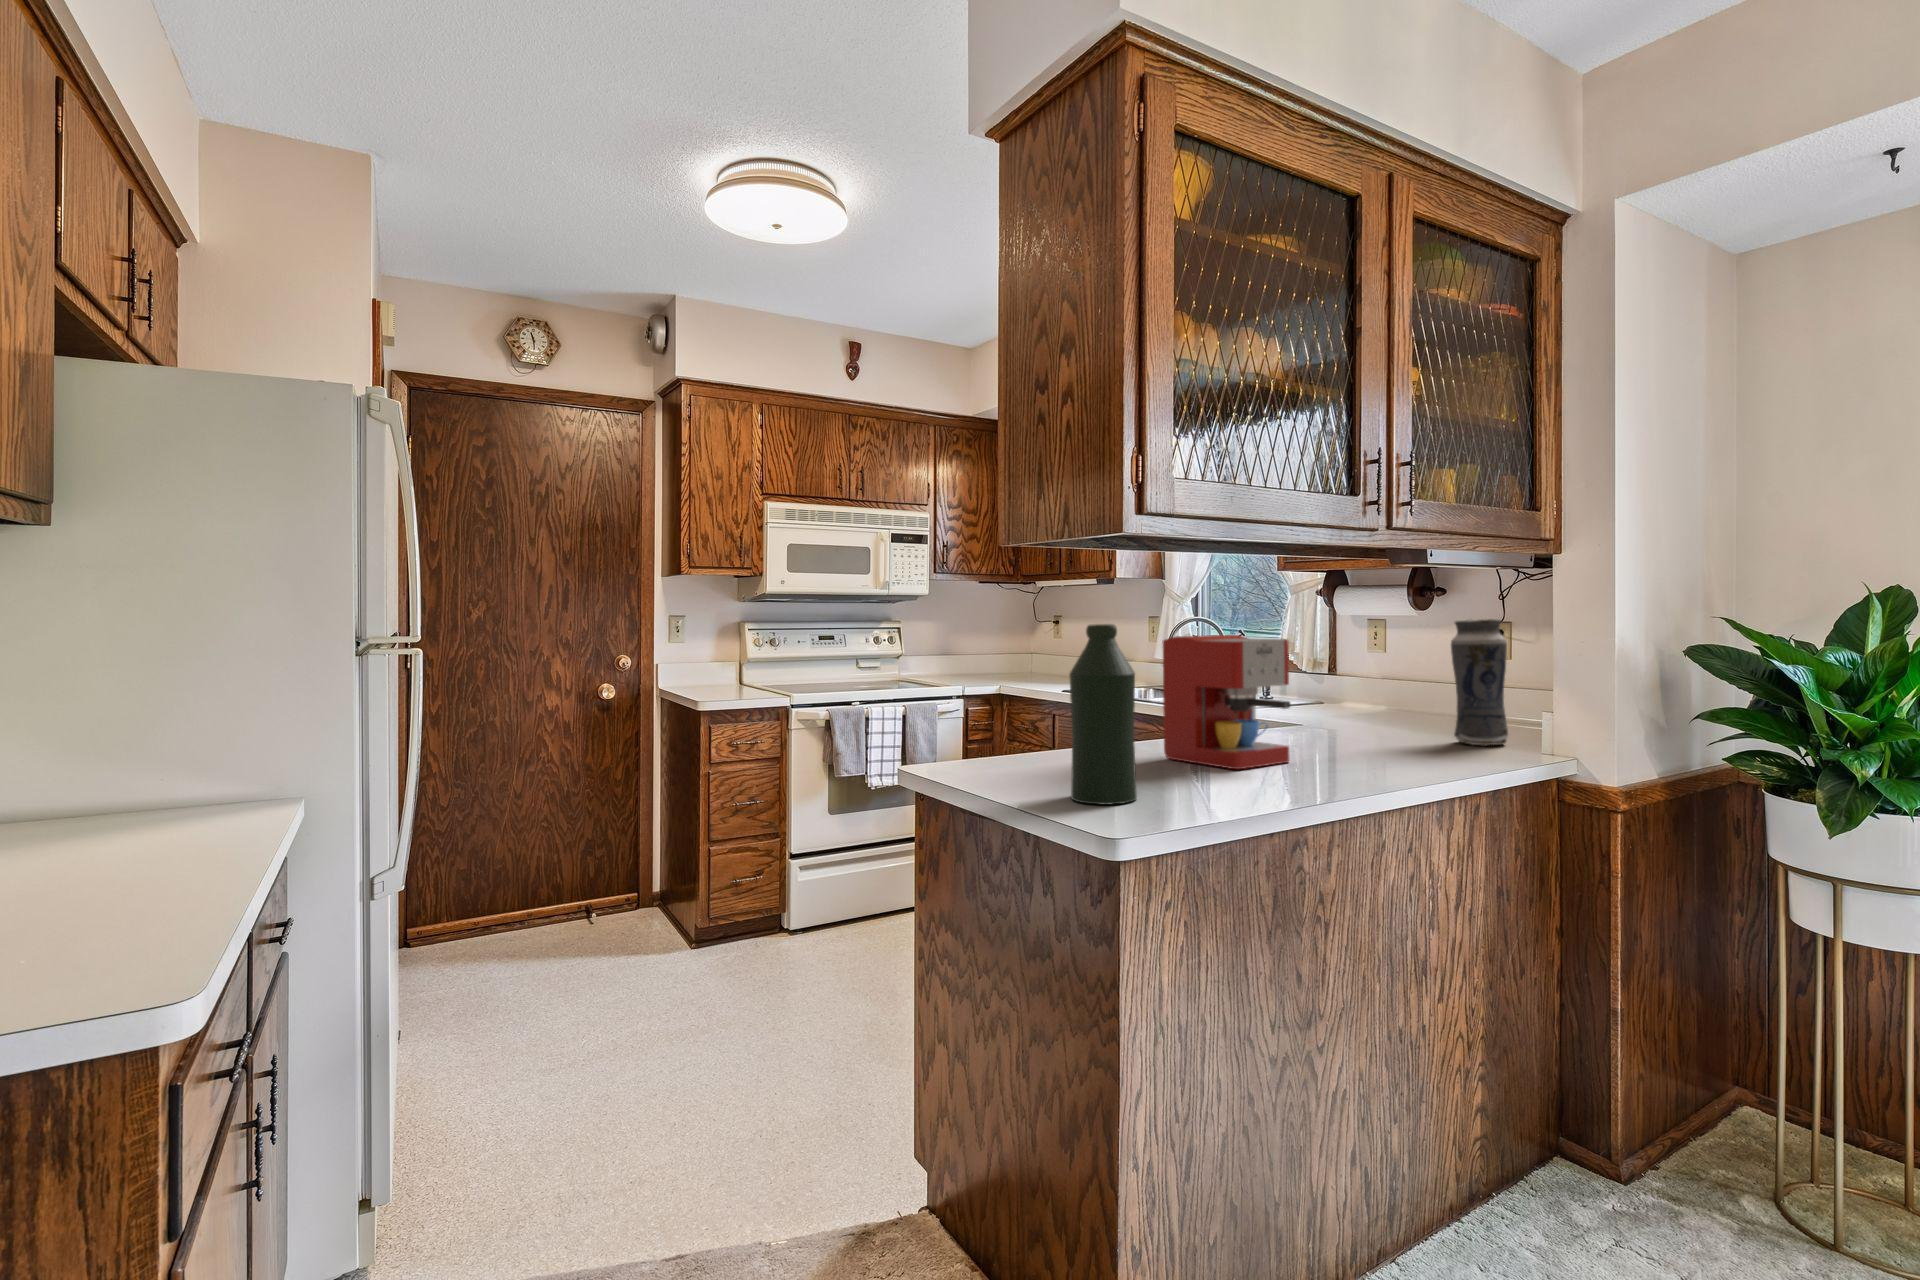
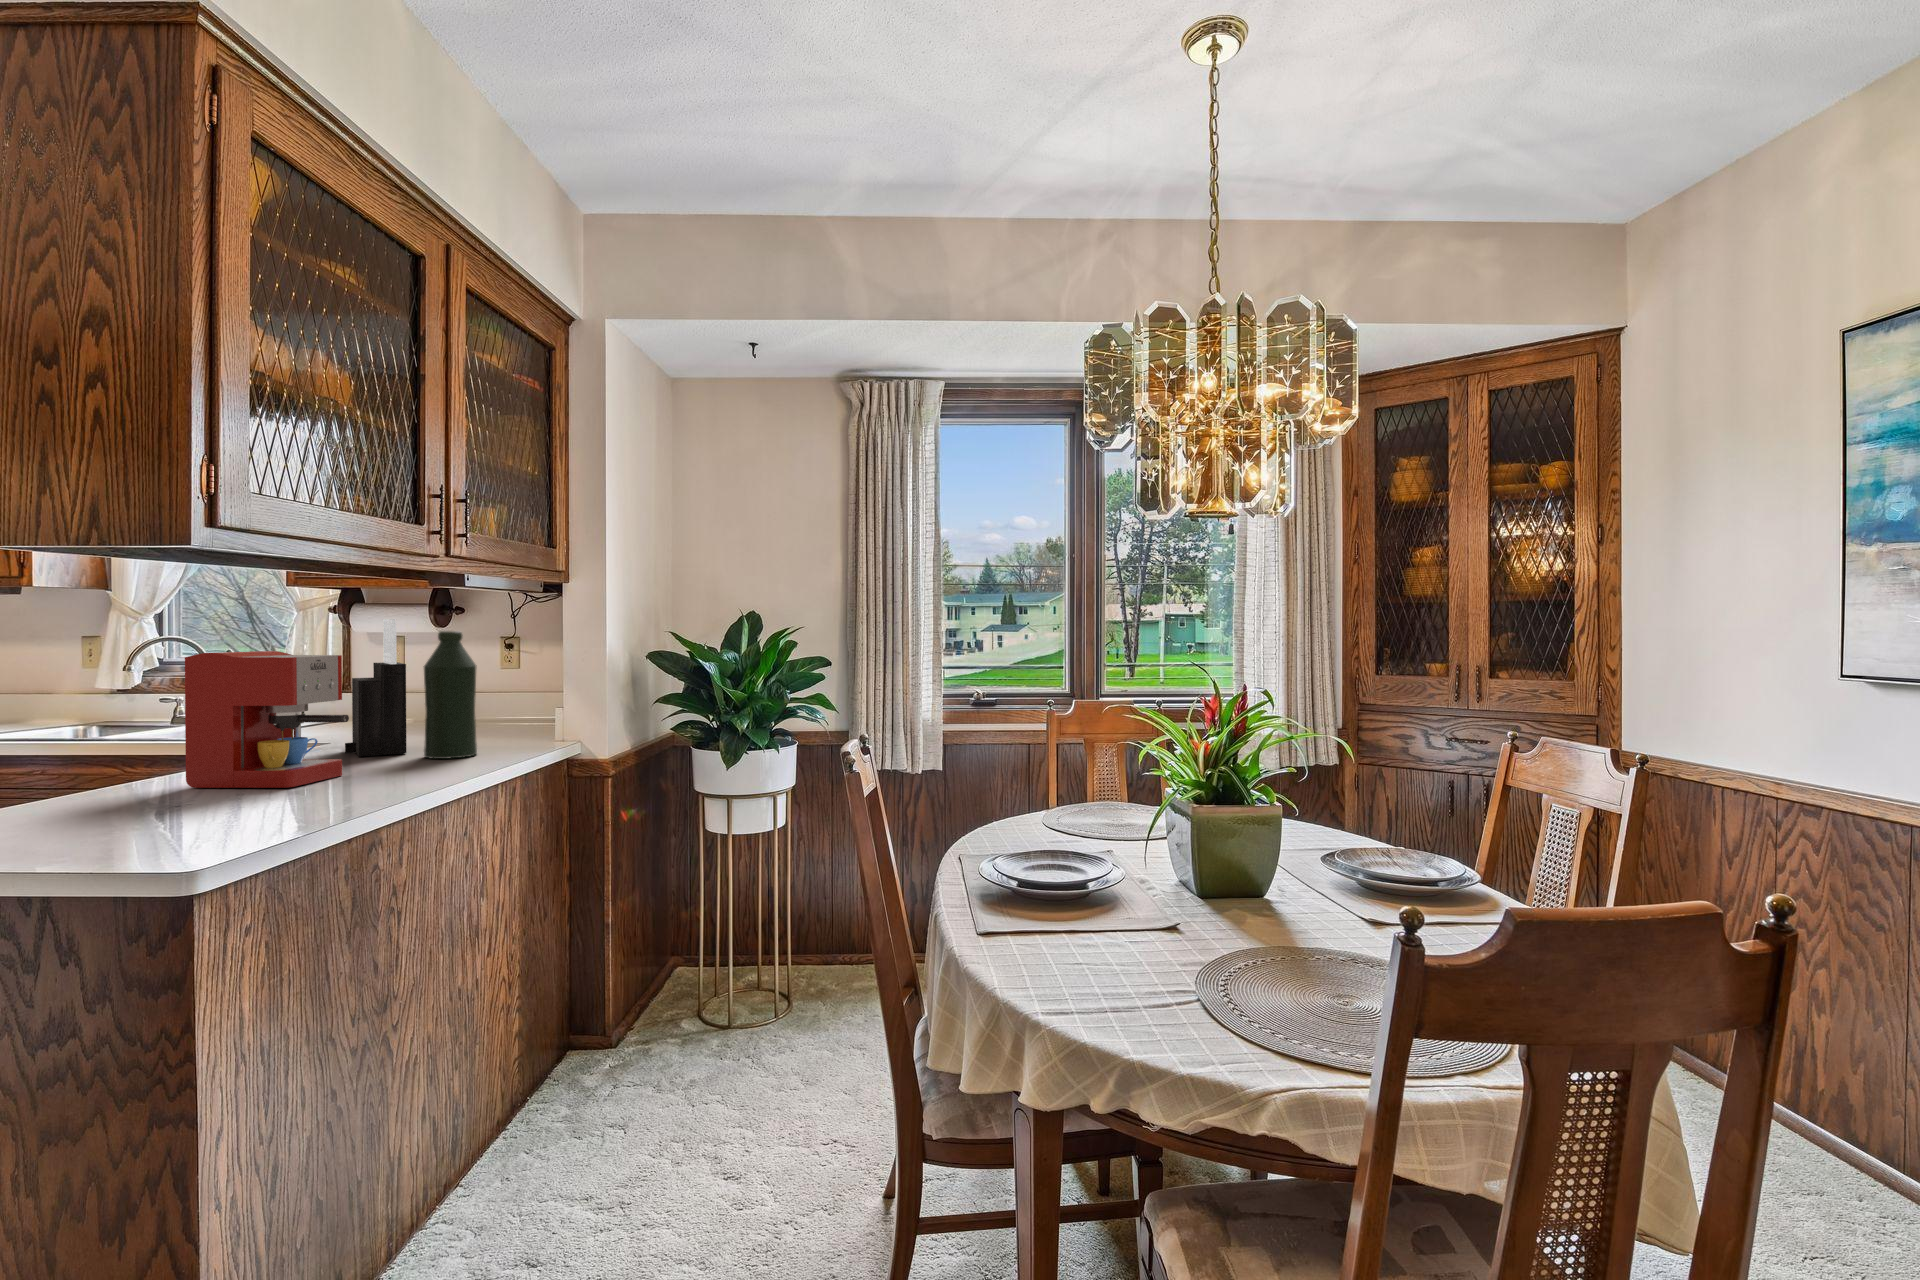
knife block: none [1307,601,1363,744] -> present [345,619,406,757]
vase: present [1451,618,1508,745] -> none [485,637,532,744]
bottle: present [1069,624,1137,804] -> present [424,631,477,759]

